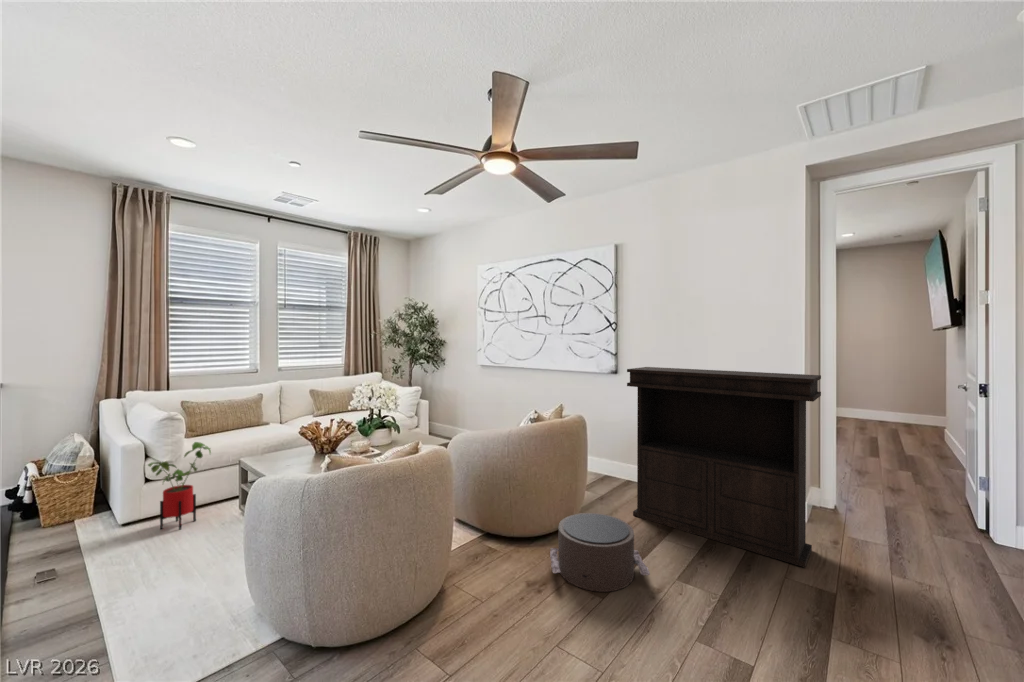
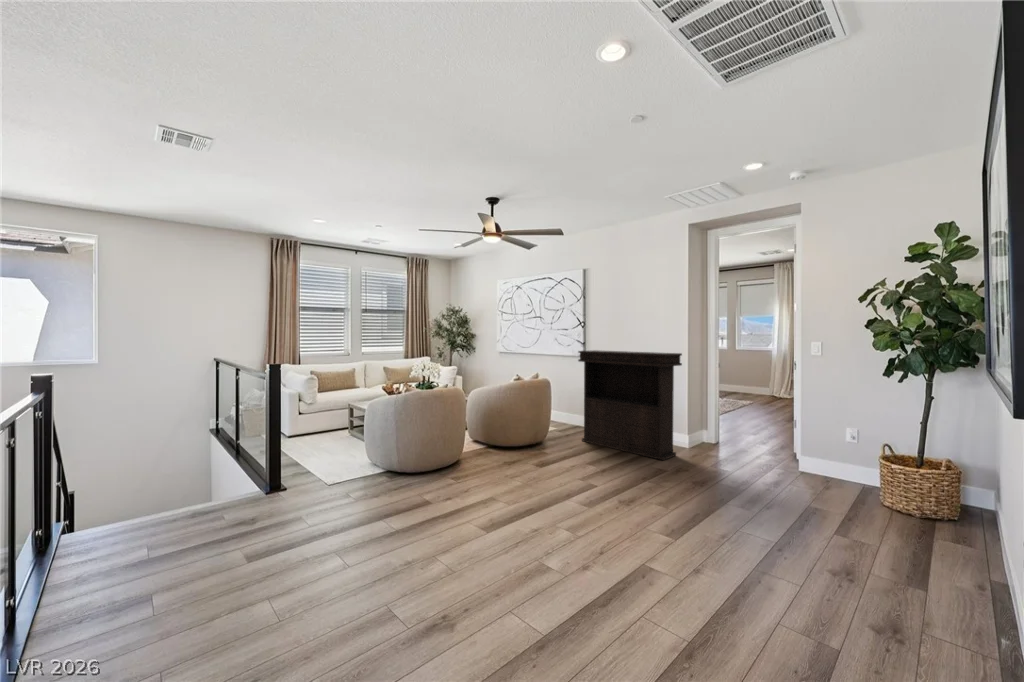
house plant: present [148,442,211,529] -> none [304,391,335,438]
pouf: present [550,513,650,592] -> none [519,431,571,463]

